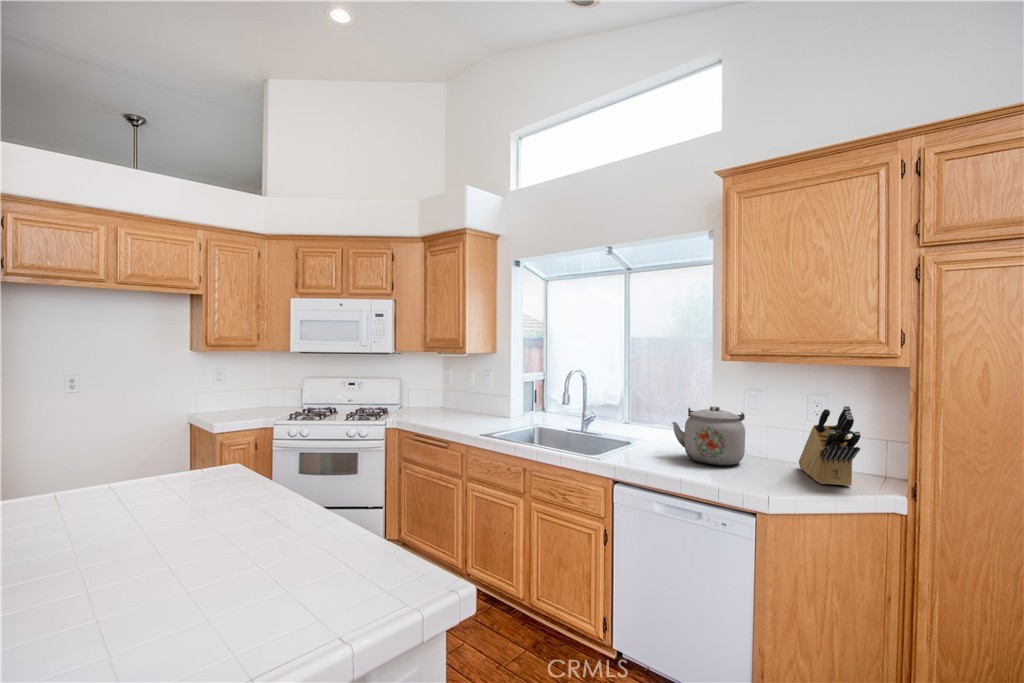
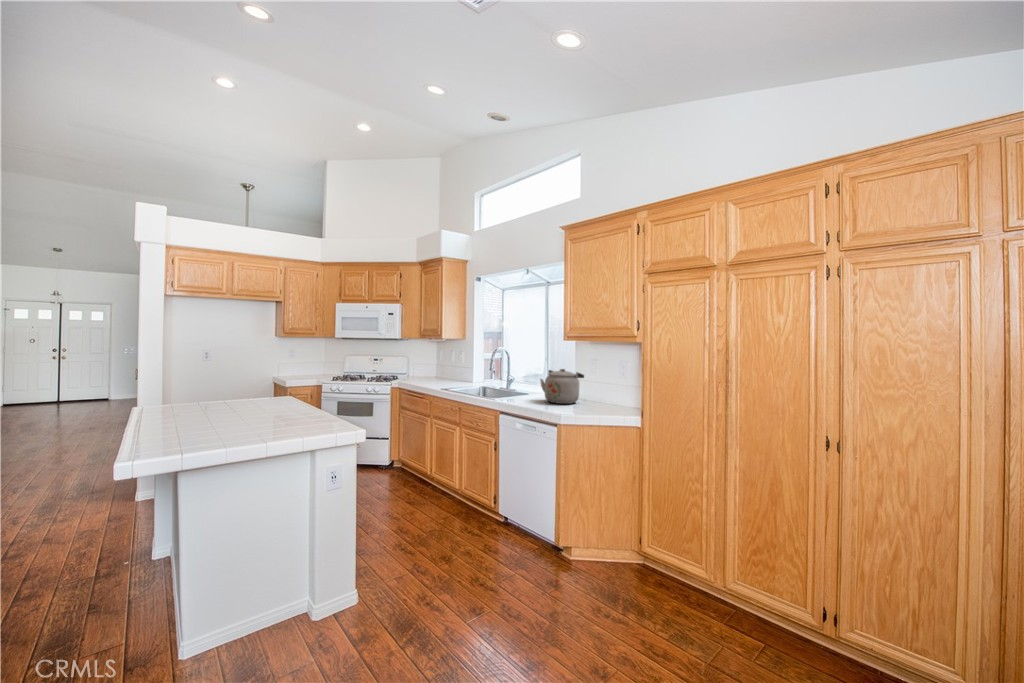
knife block: present [799,406,860,486] -> none [600,365,623,413]

